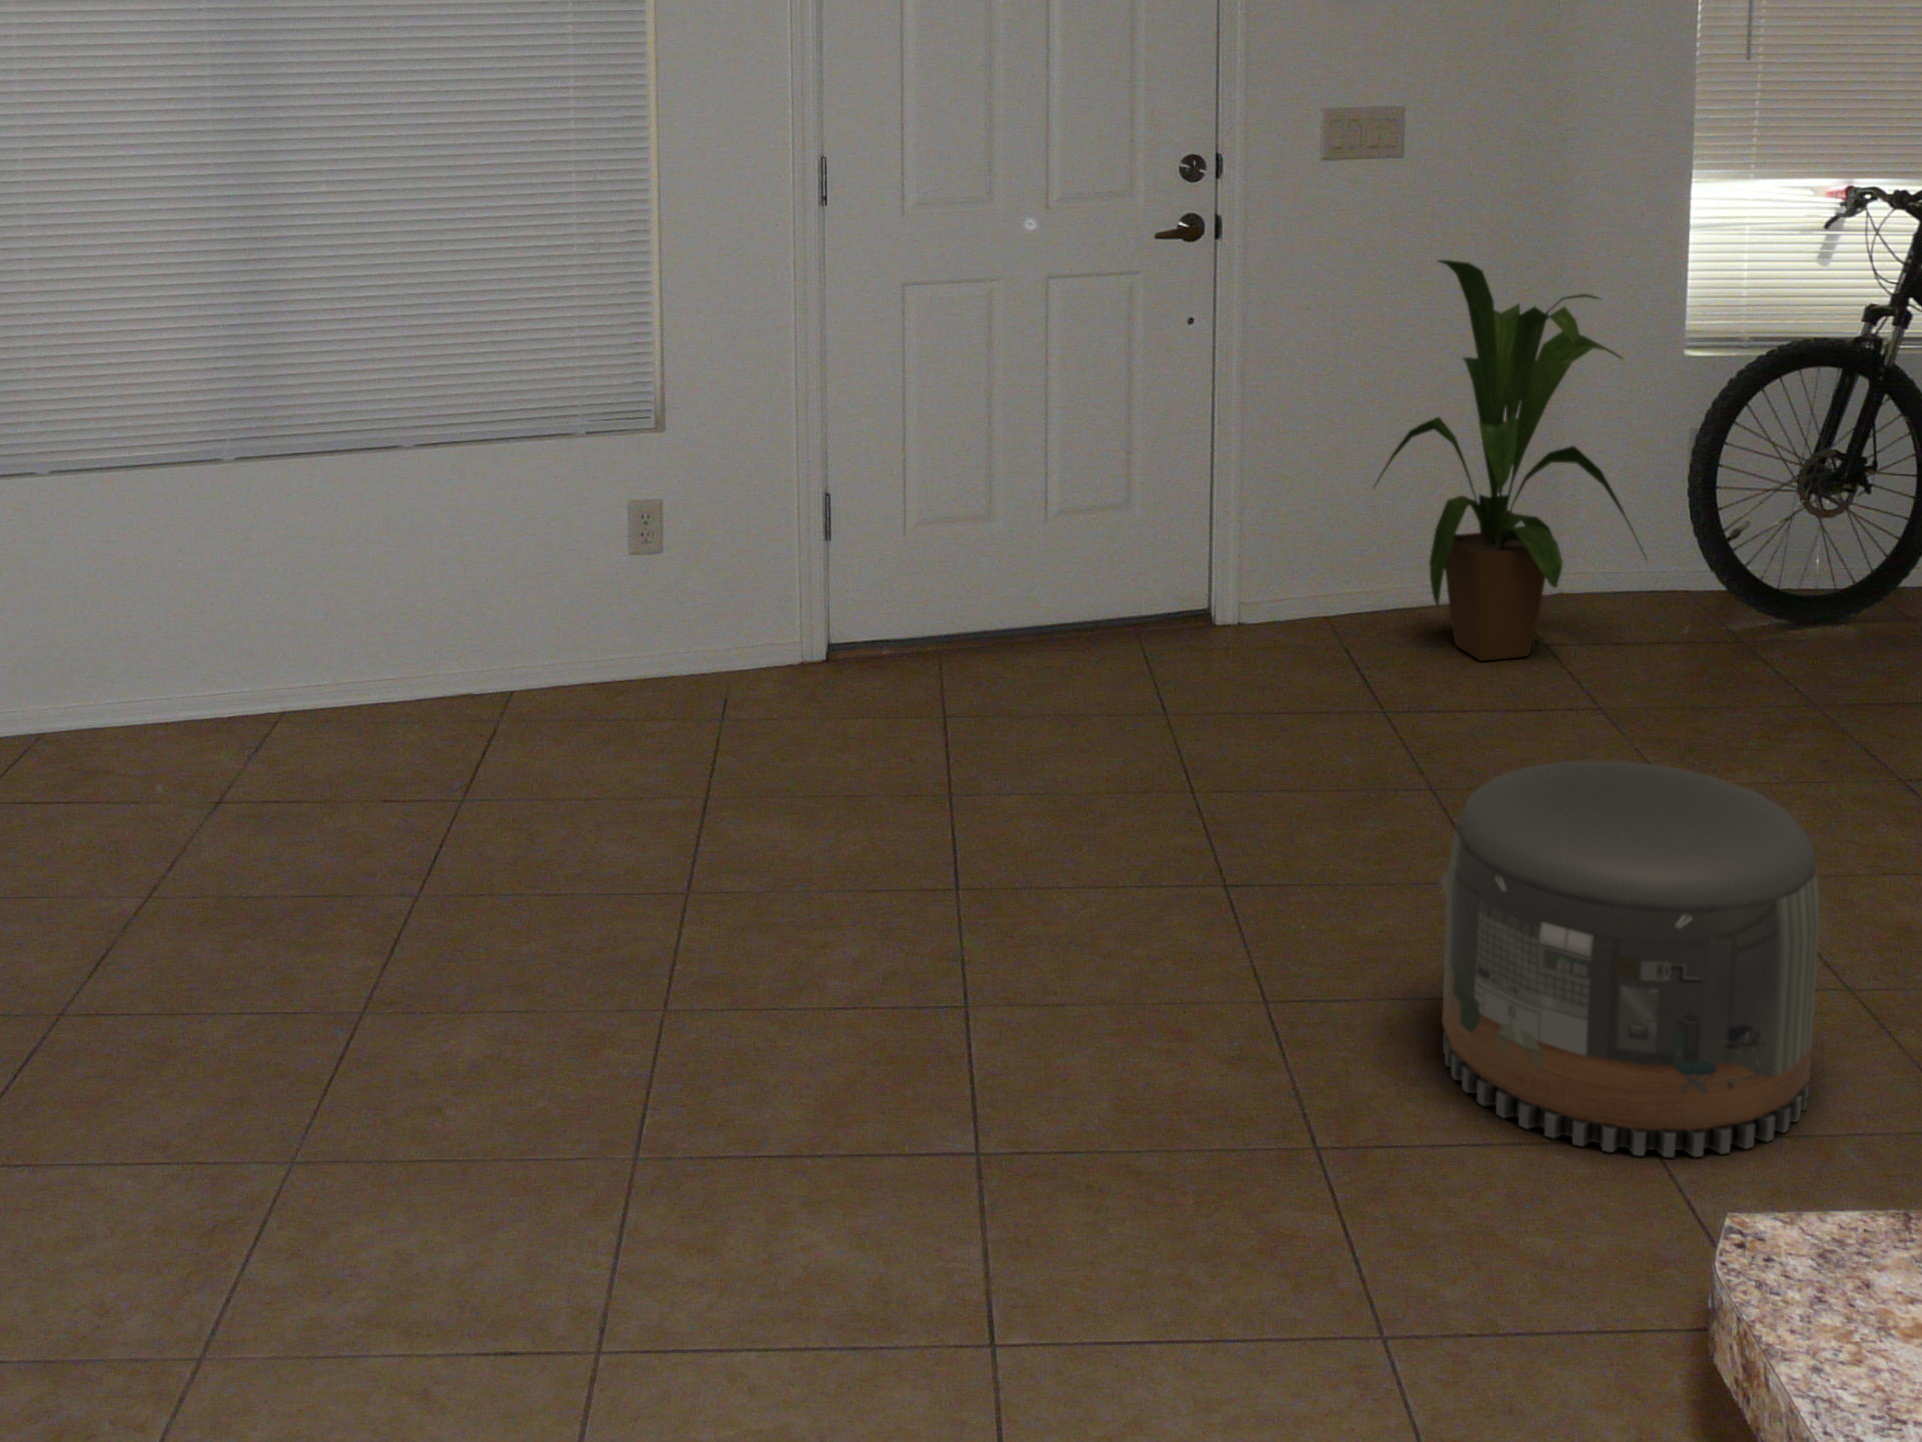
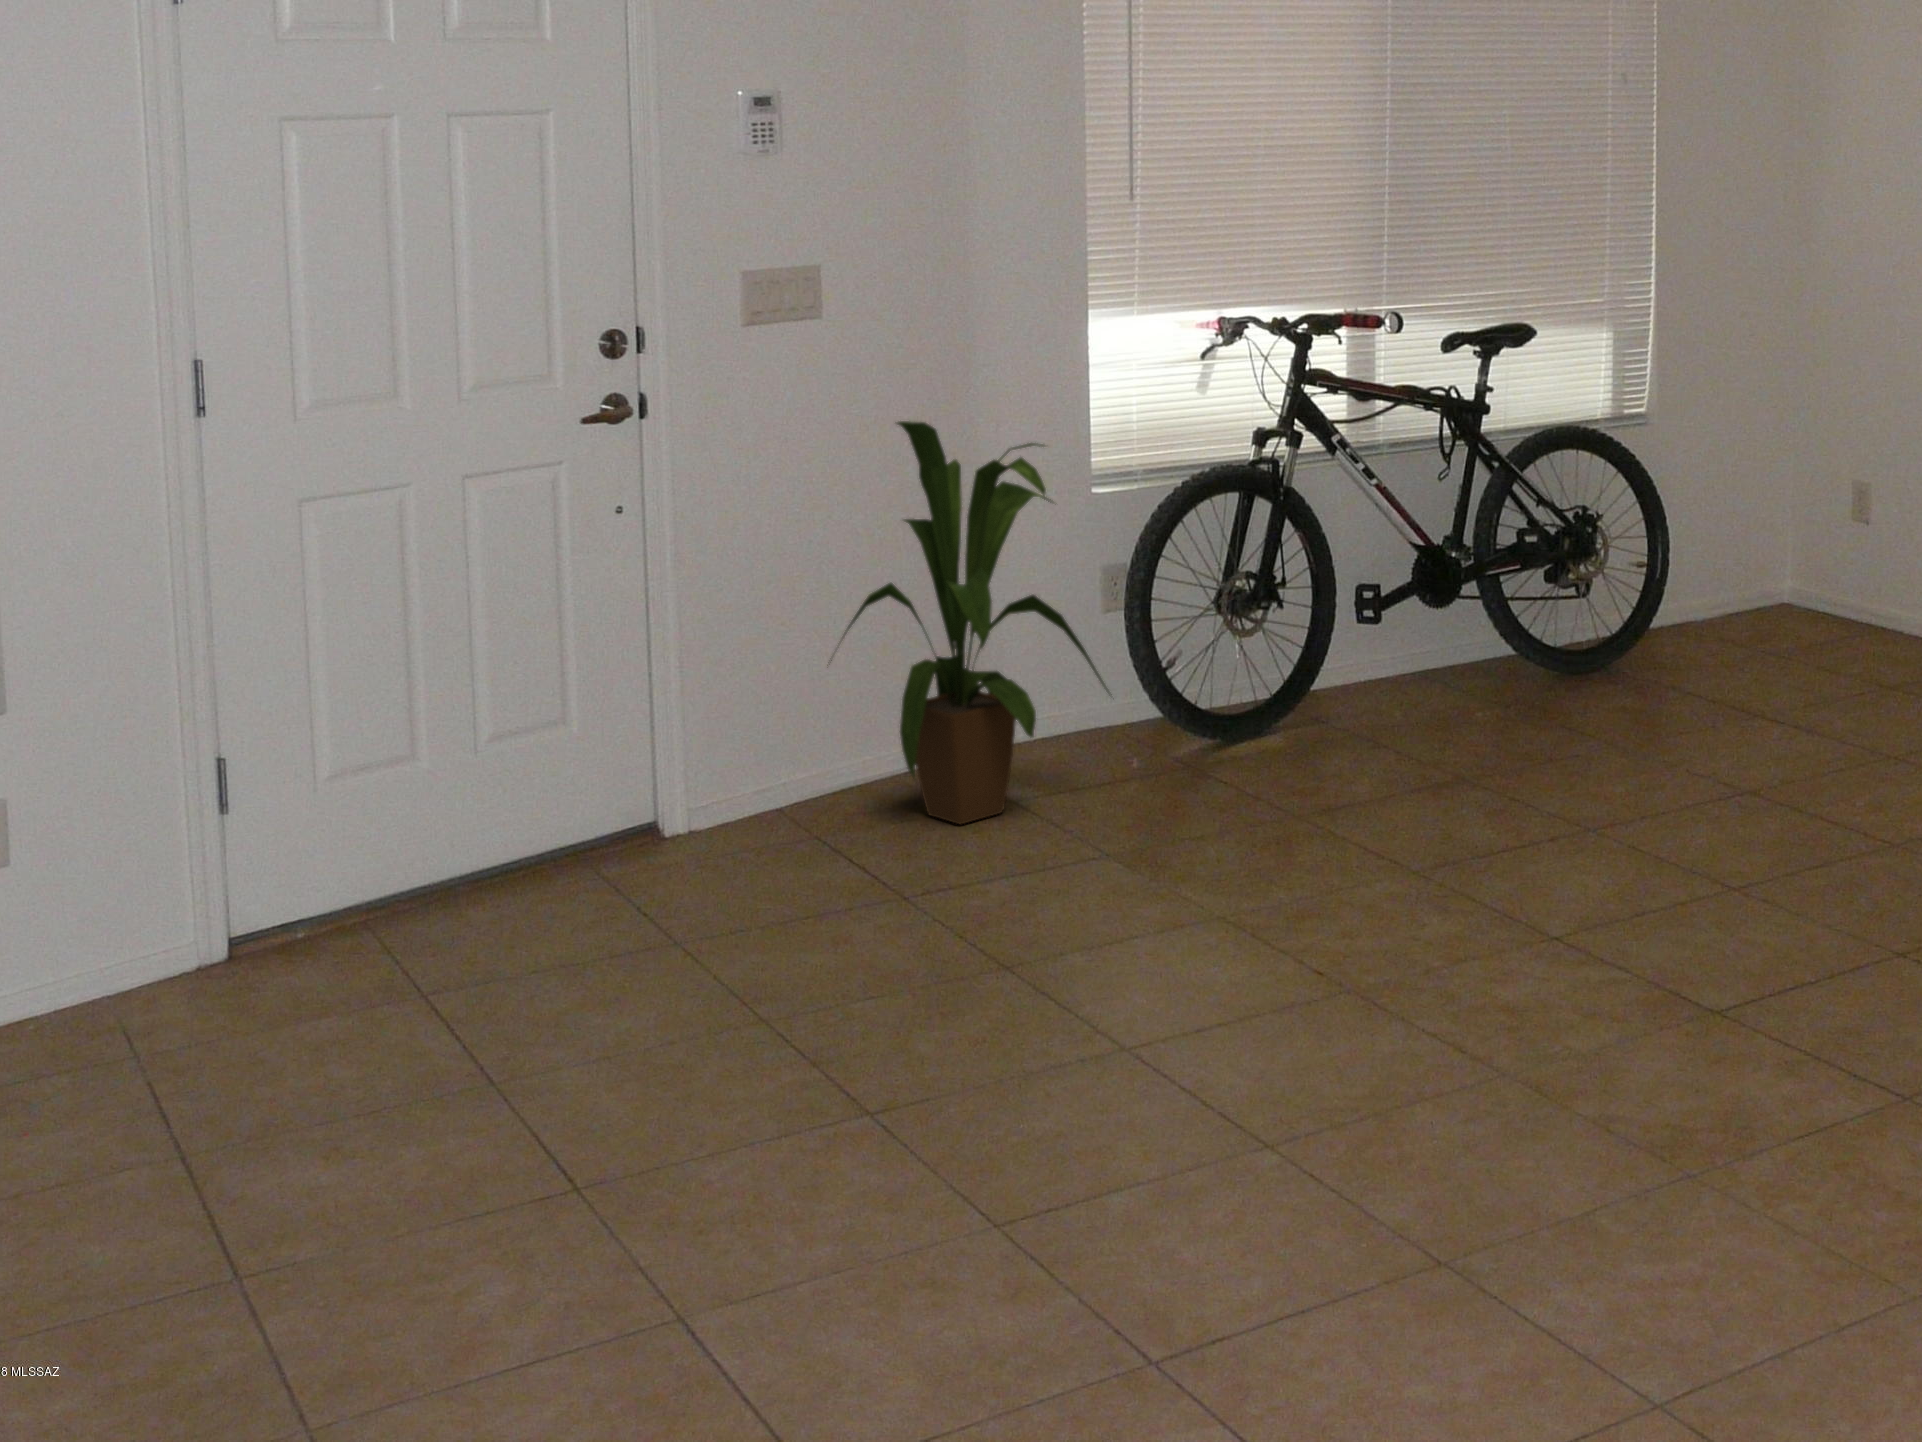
pouf: present [1442,760,1819,1157] -> none [1108,866,1441,1224]

